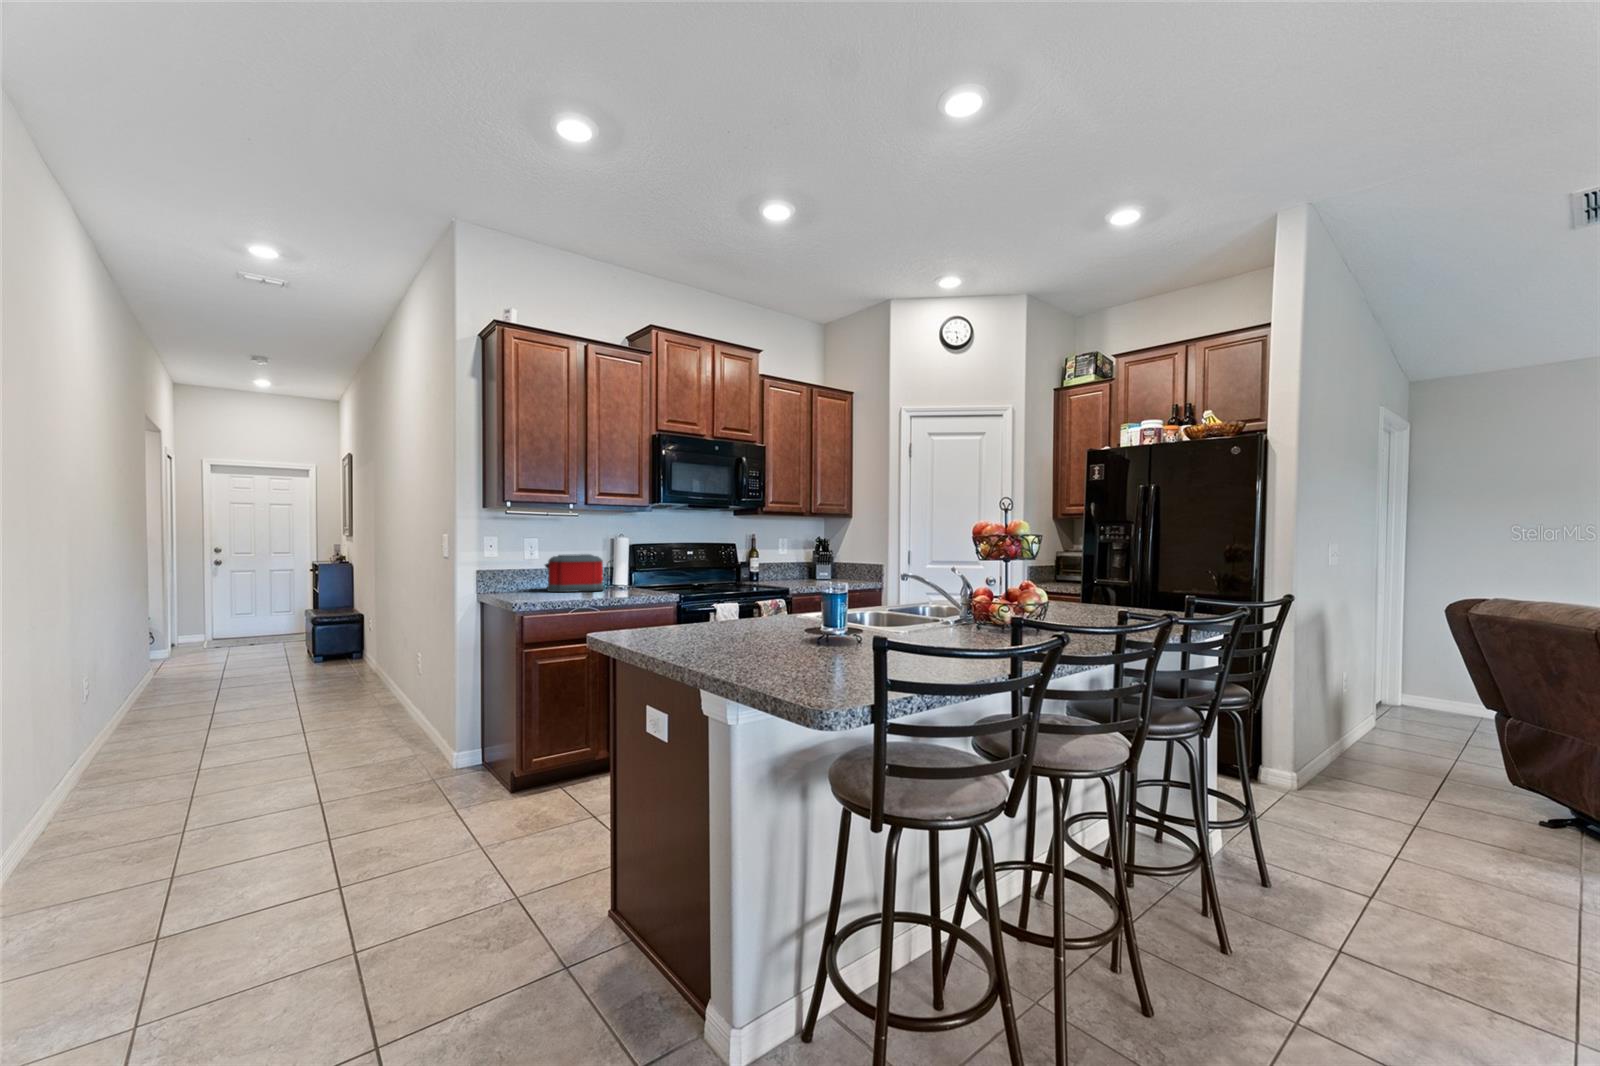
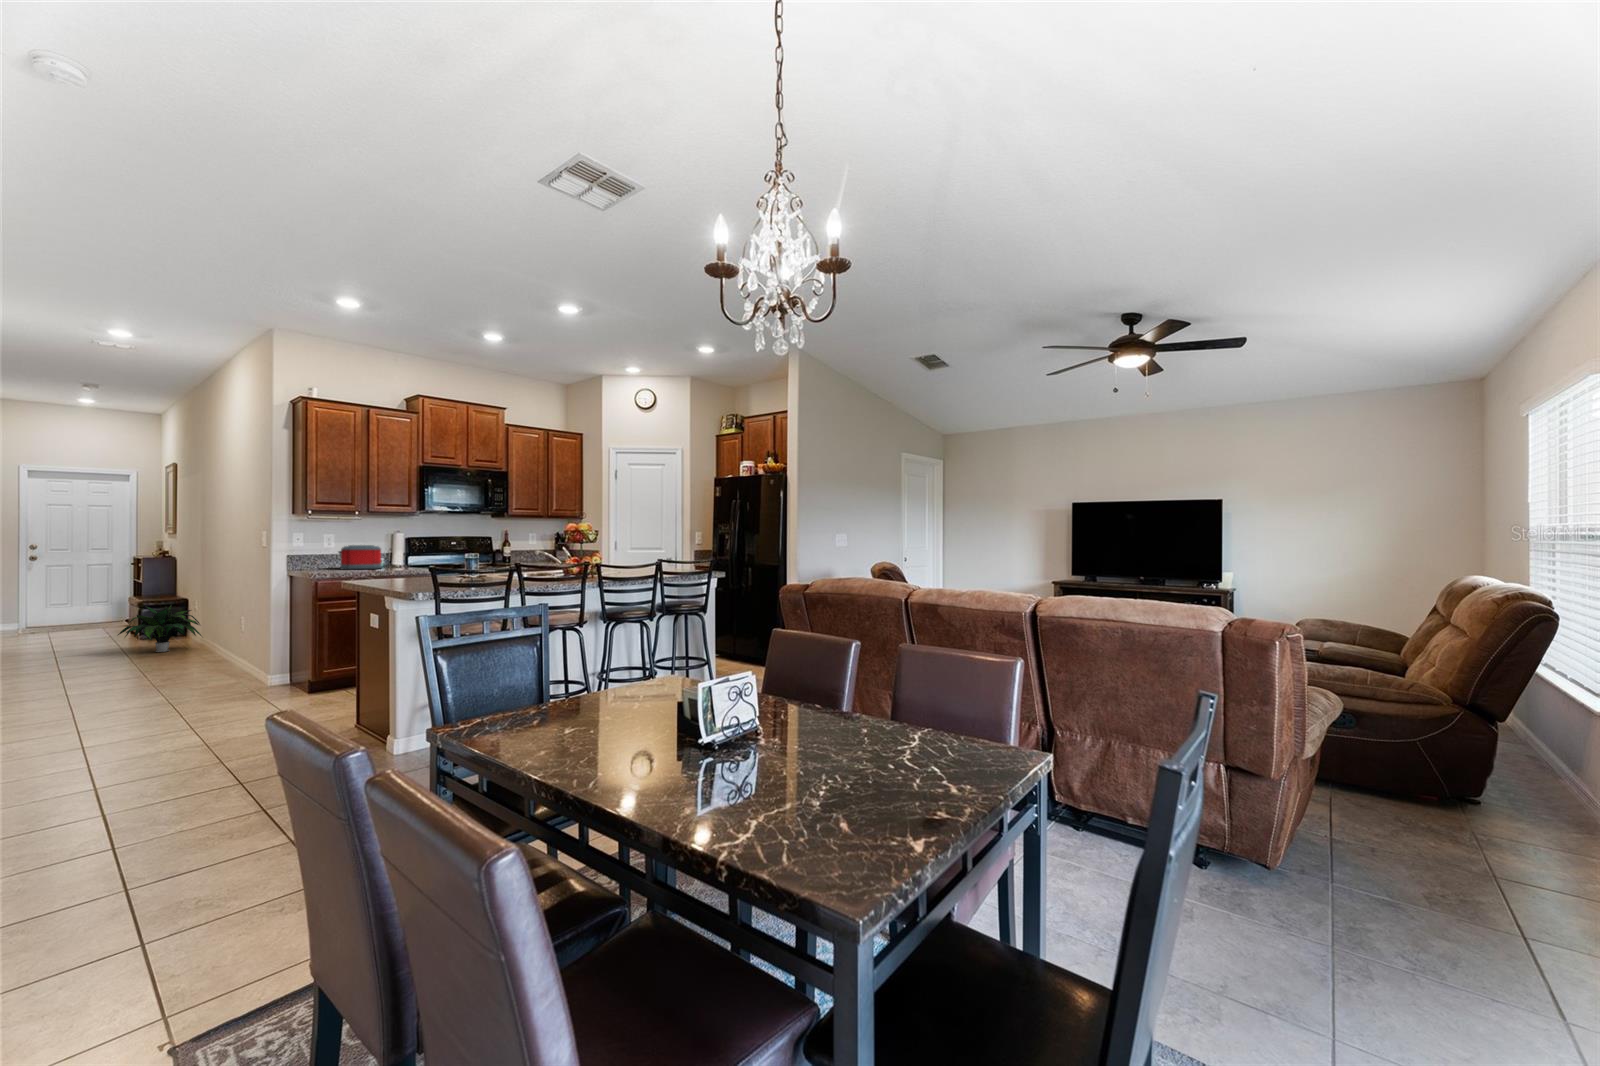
potted plant: none [278,623,377,688] -> present [118,604,201,652]

